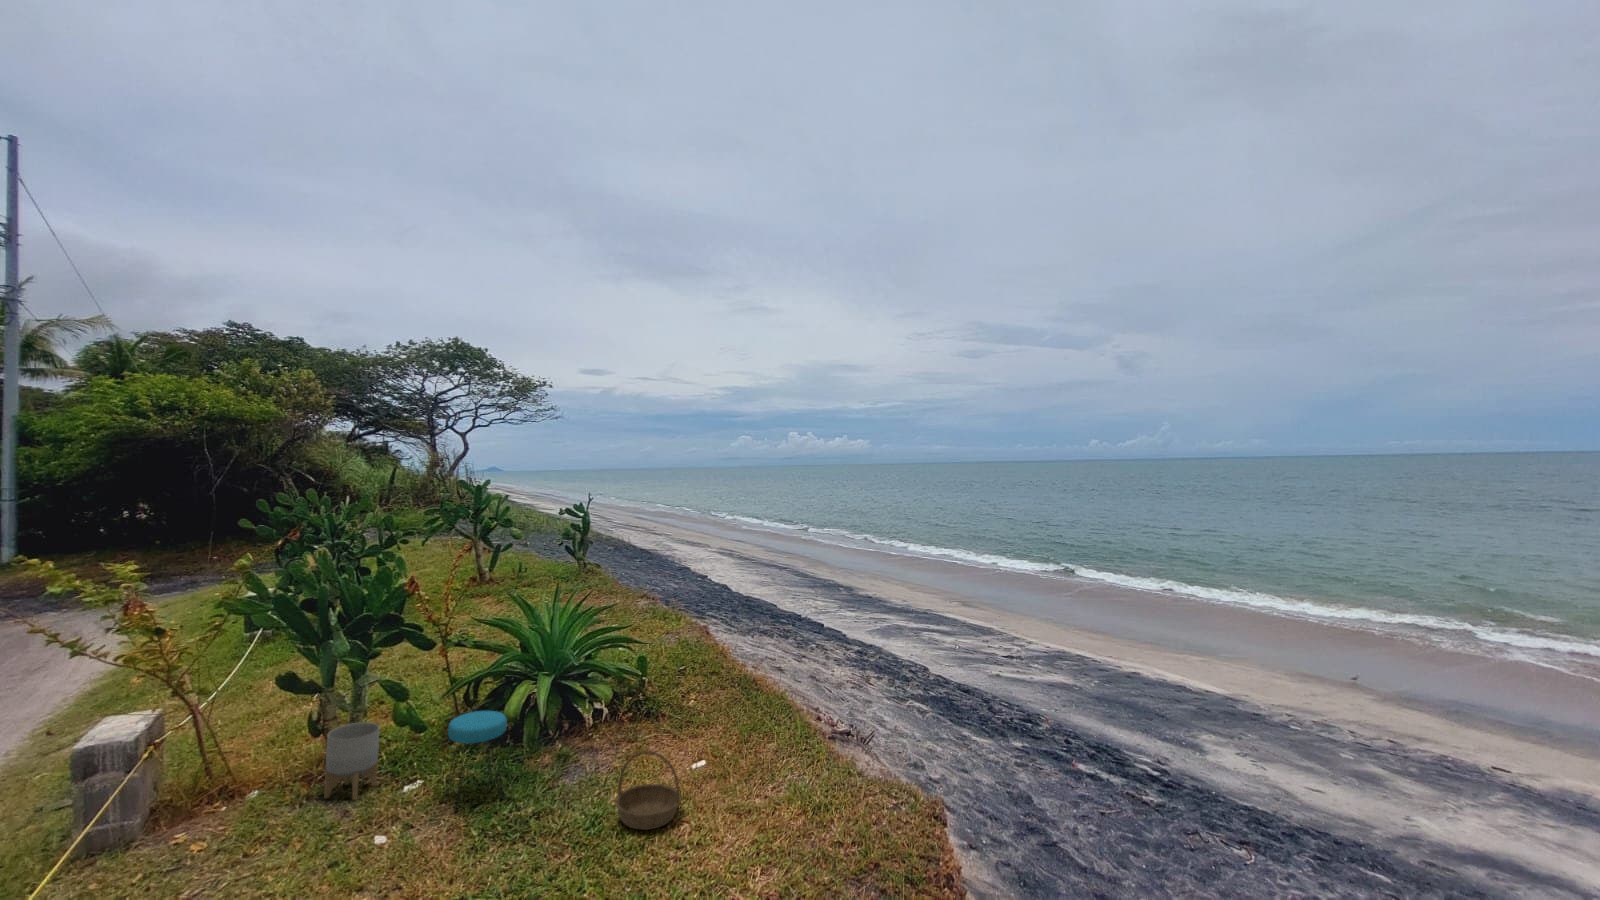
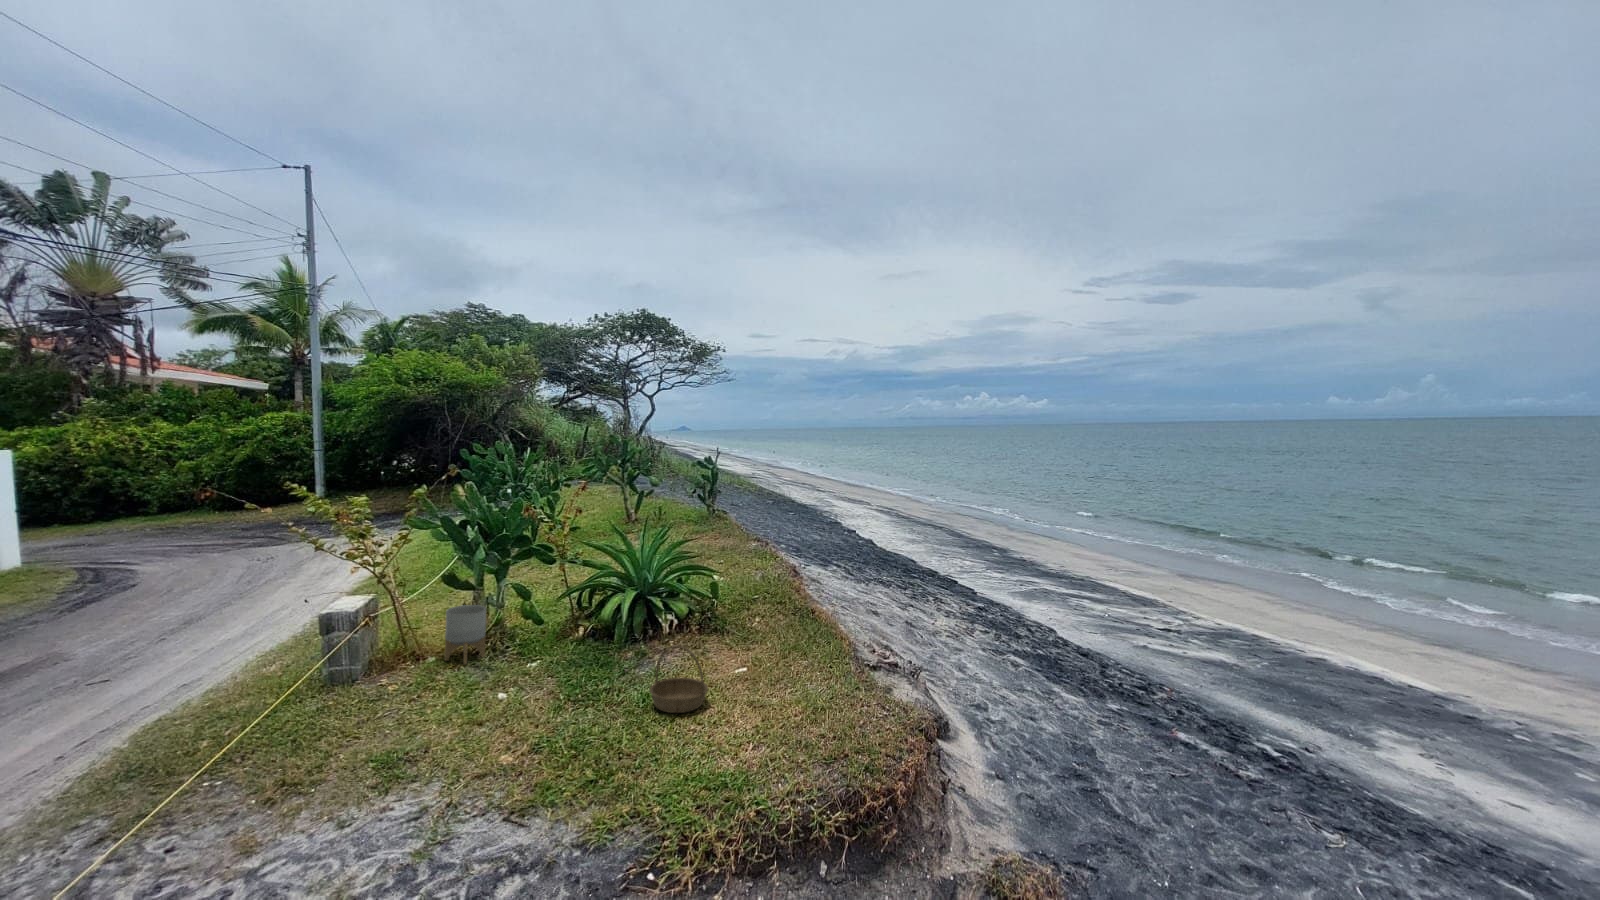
stool: present [445,711,507,812] -> none [528,603,576,681]

